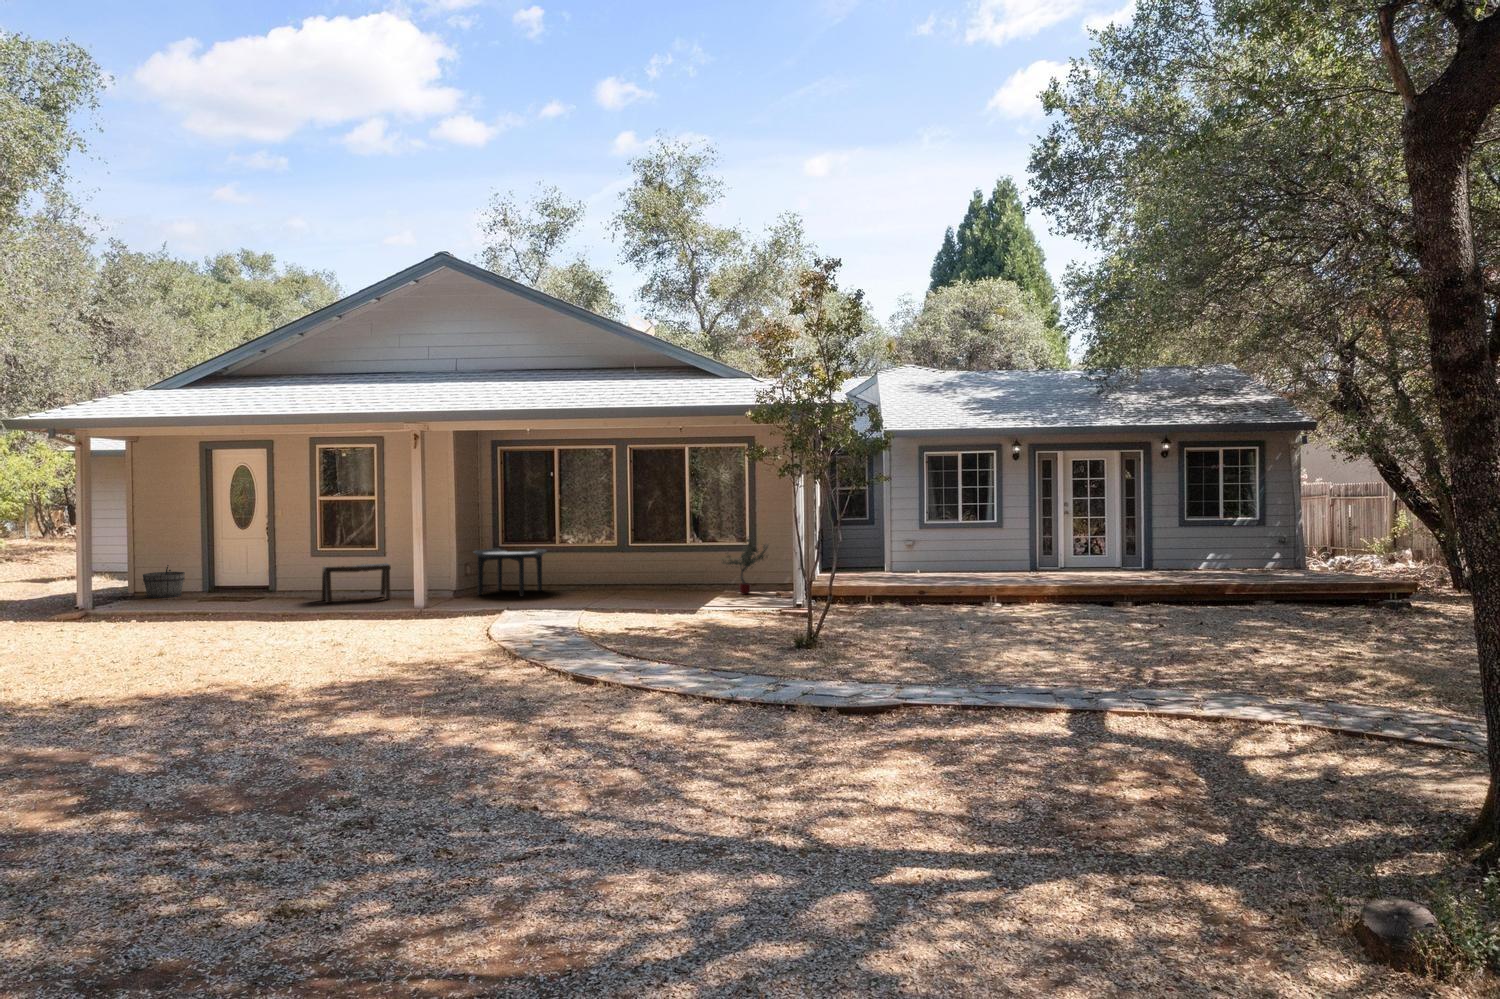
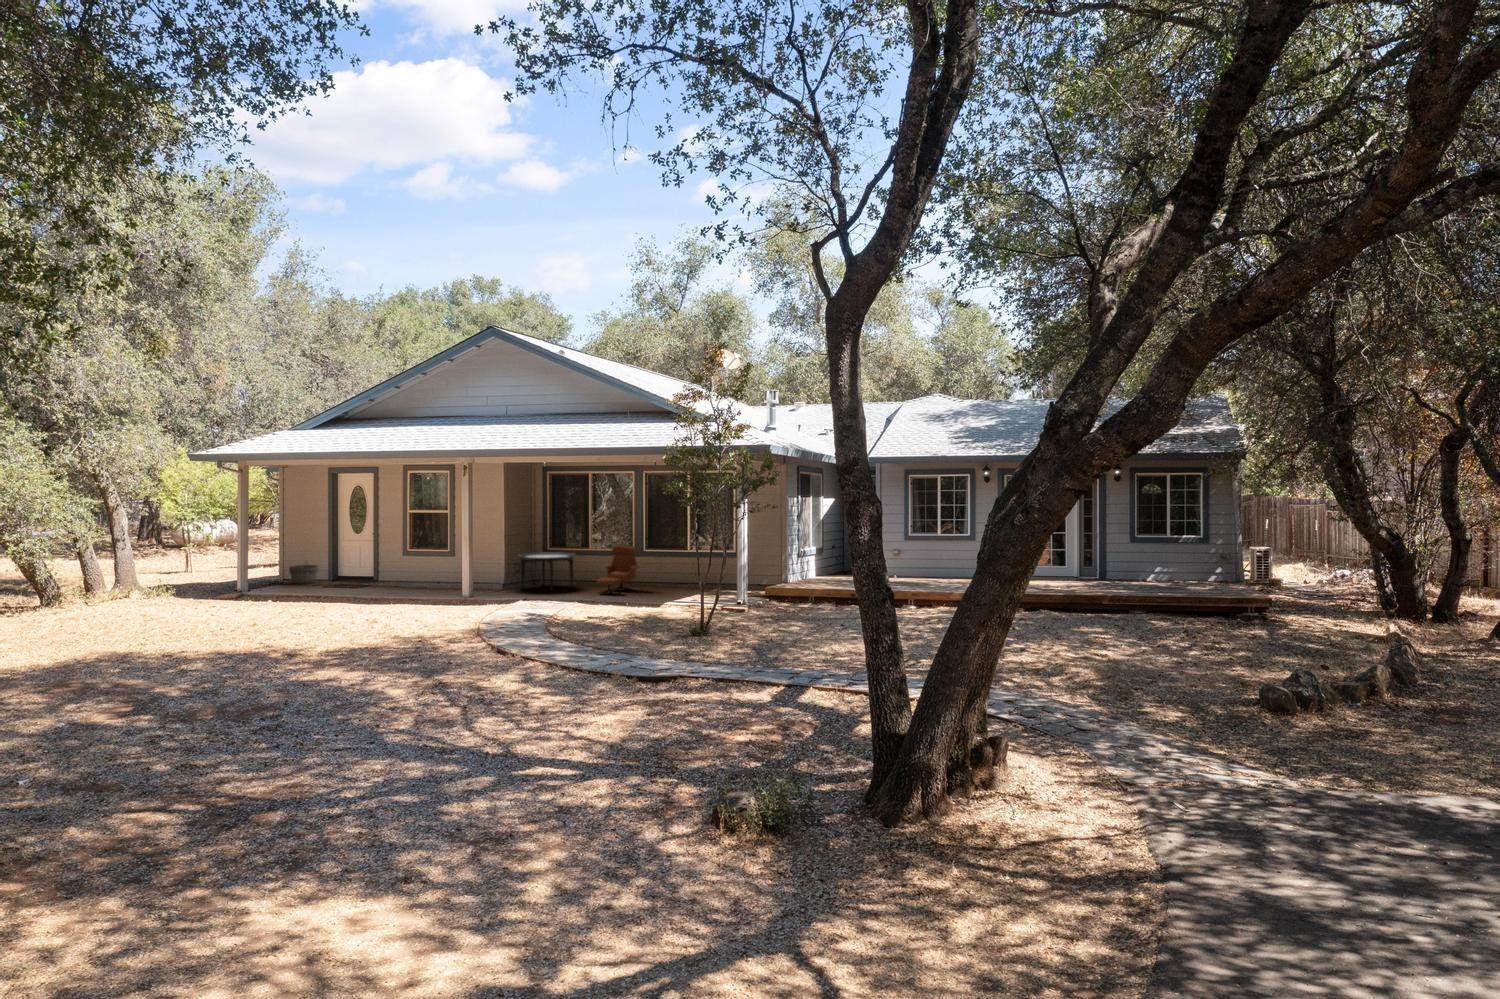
lounge chair: none [586,538,633,599] -> present [597,545,639,594]
potted tree: present [723,539,768,595] -> none [706,547,744,595]
bench: present [322,563,391,603] -> none [405,562,455,592]

